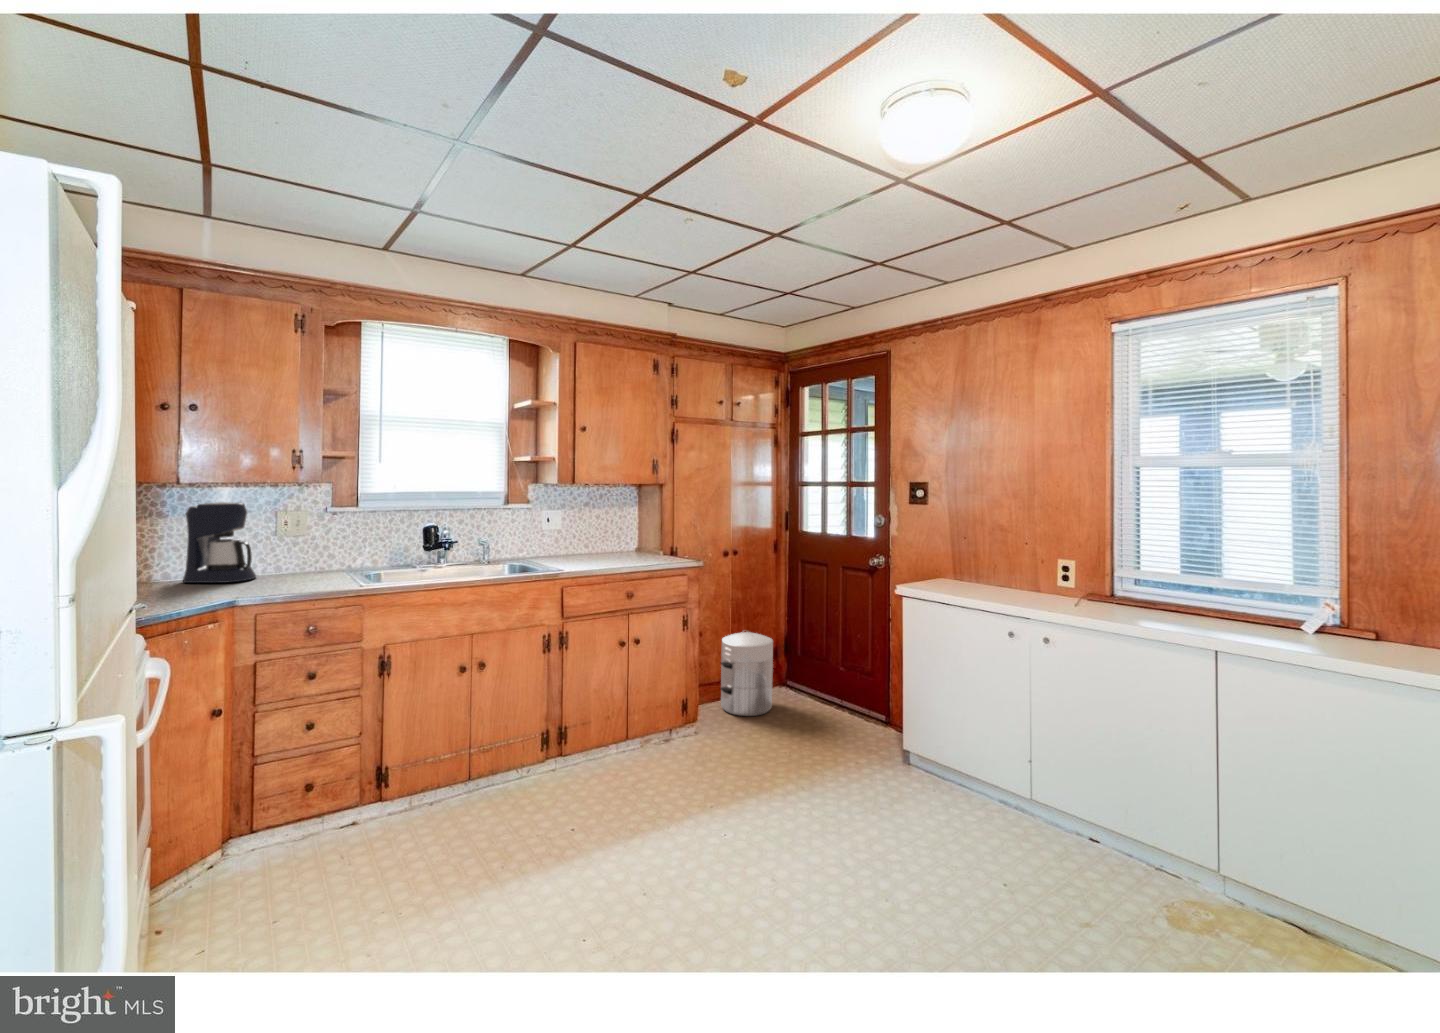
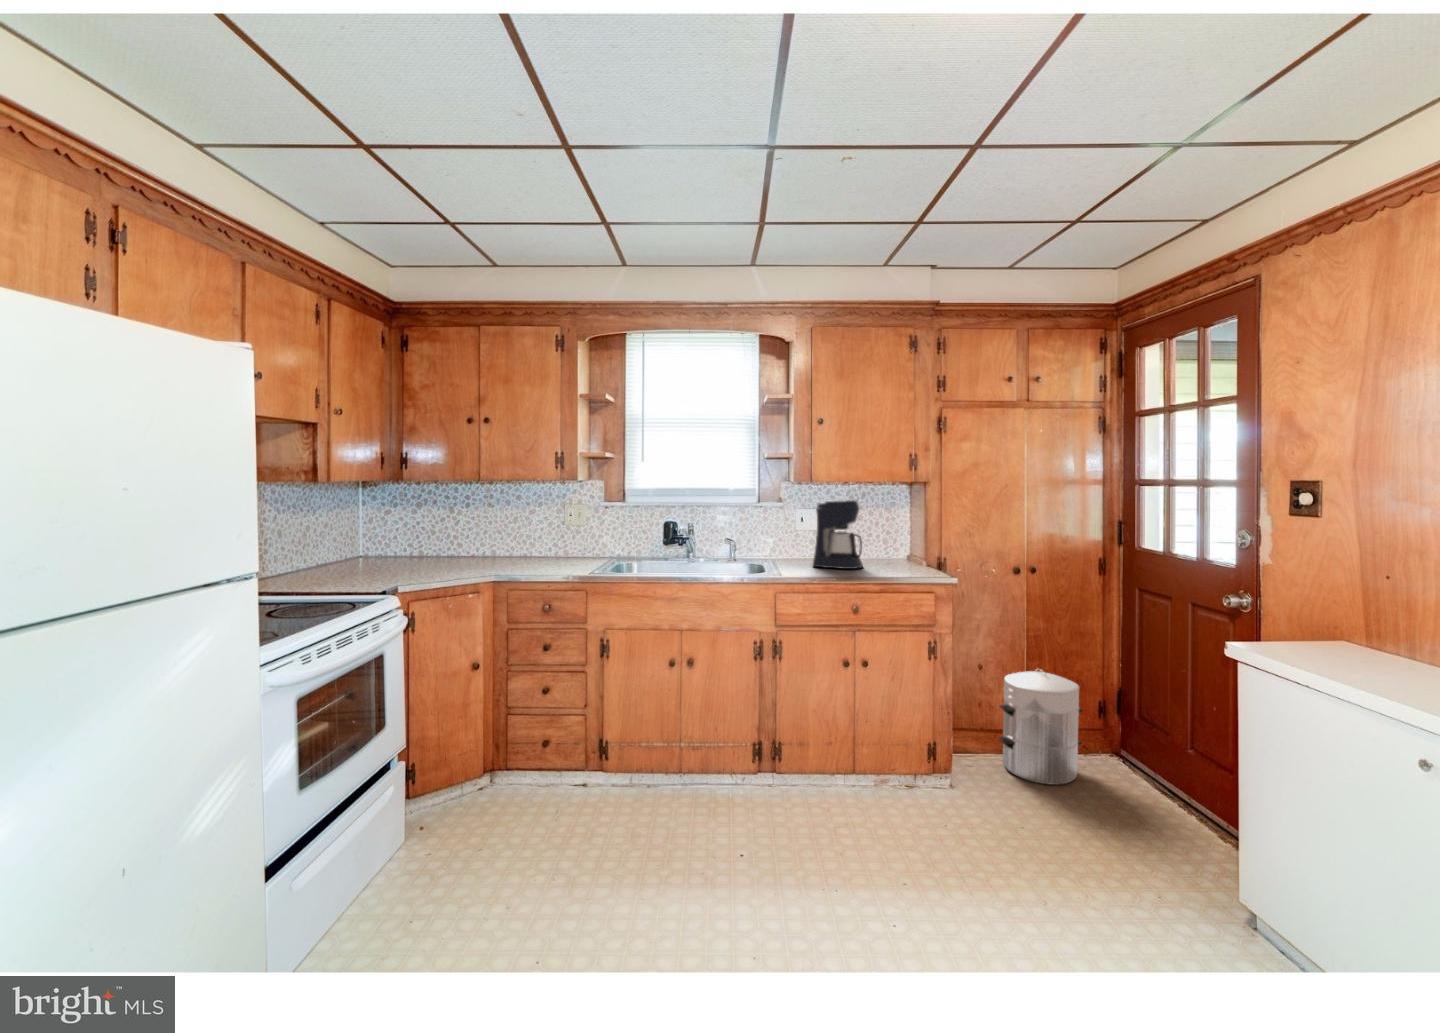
coffee maker: present [183,502,256,583] -> present [813,500,863,569]

